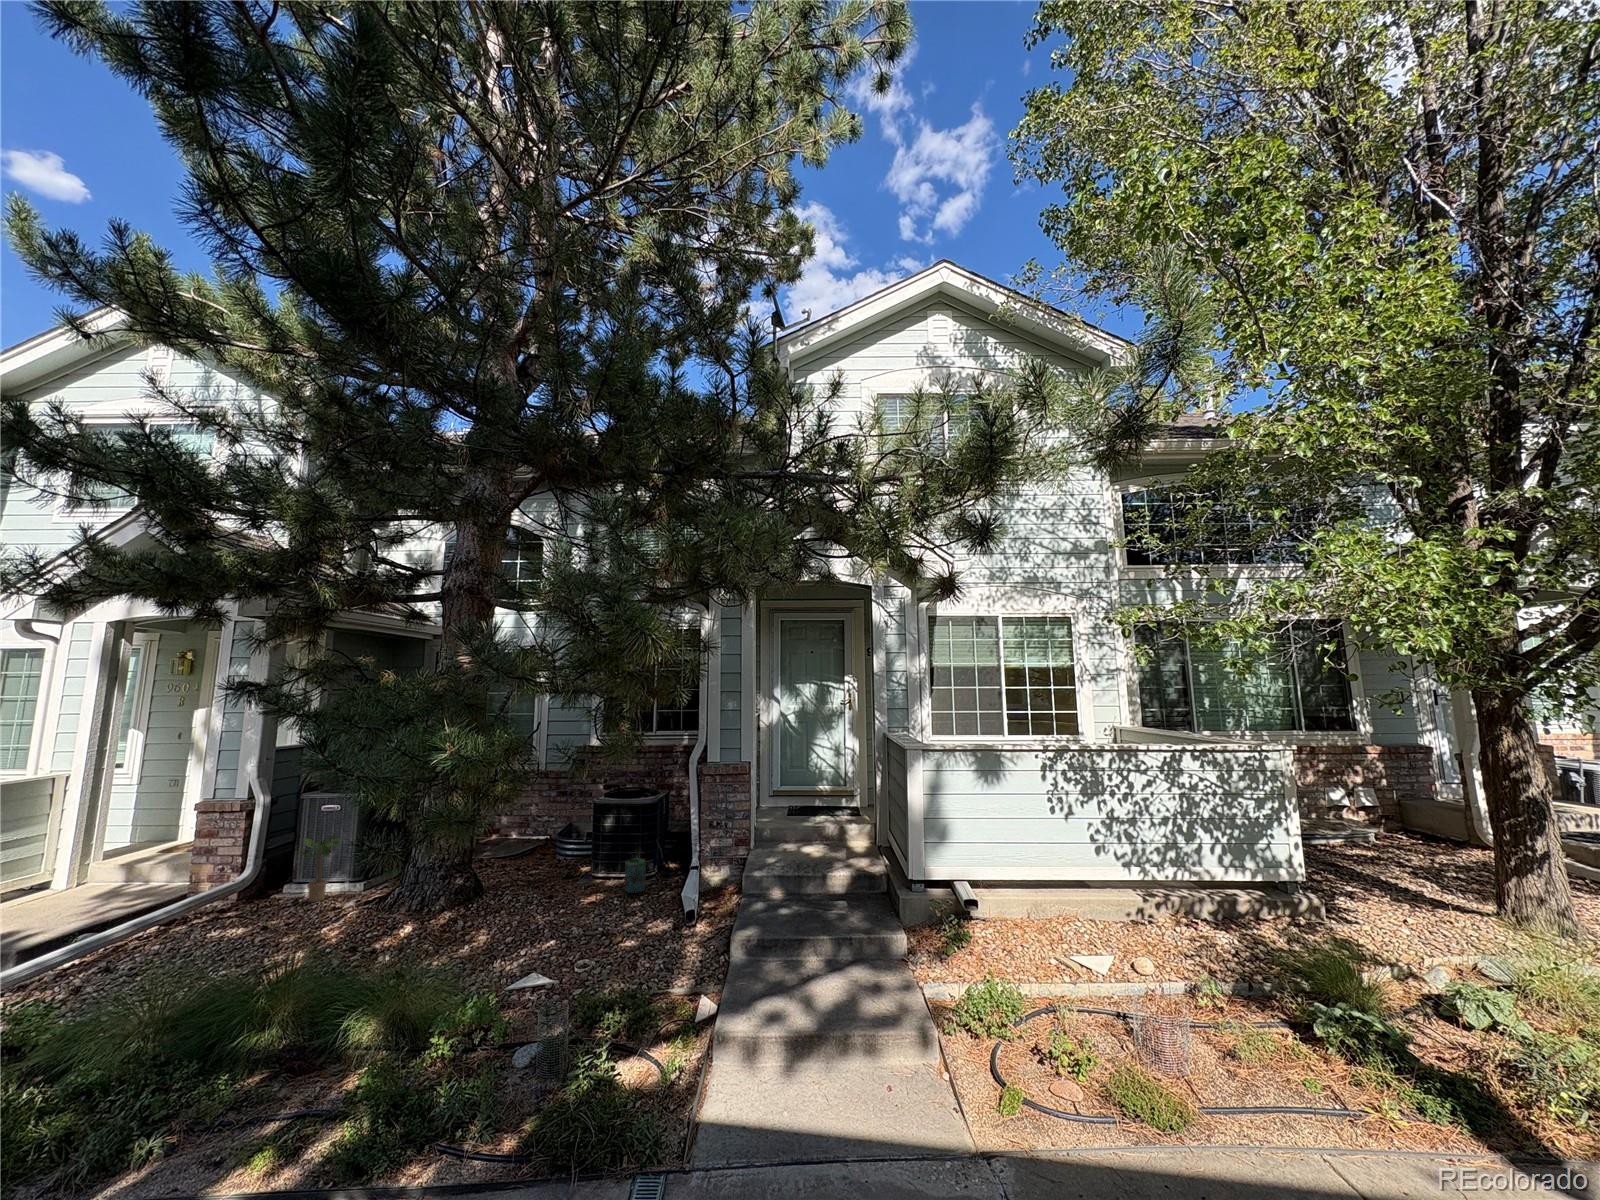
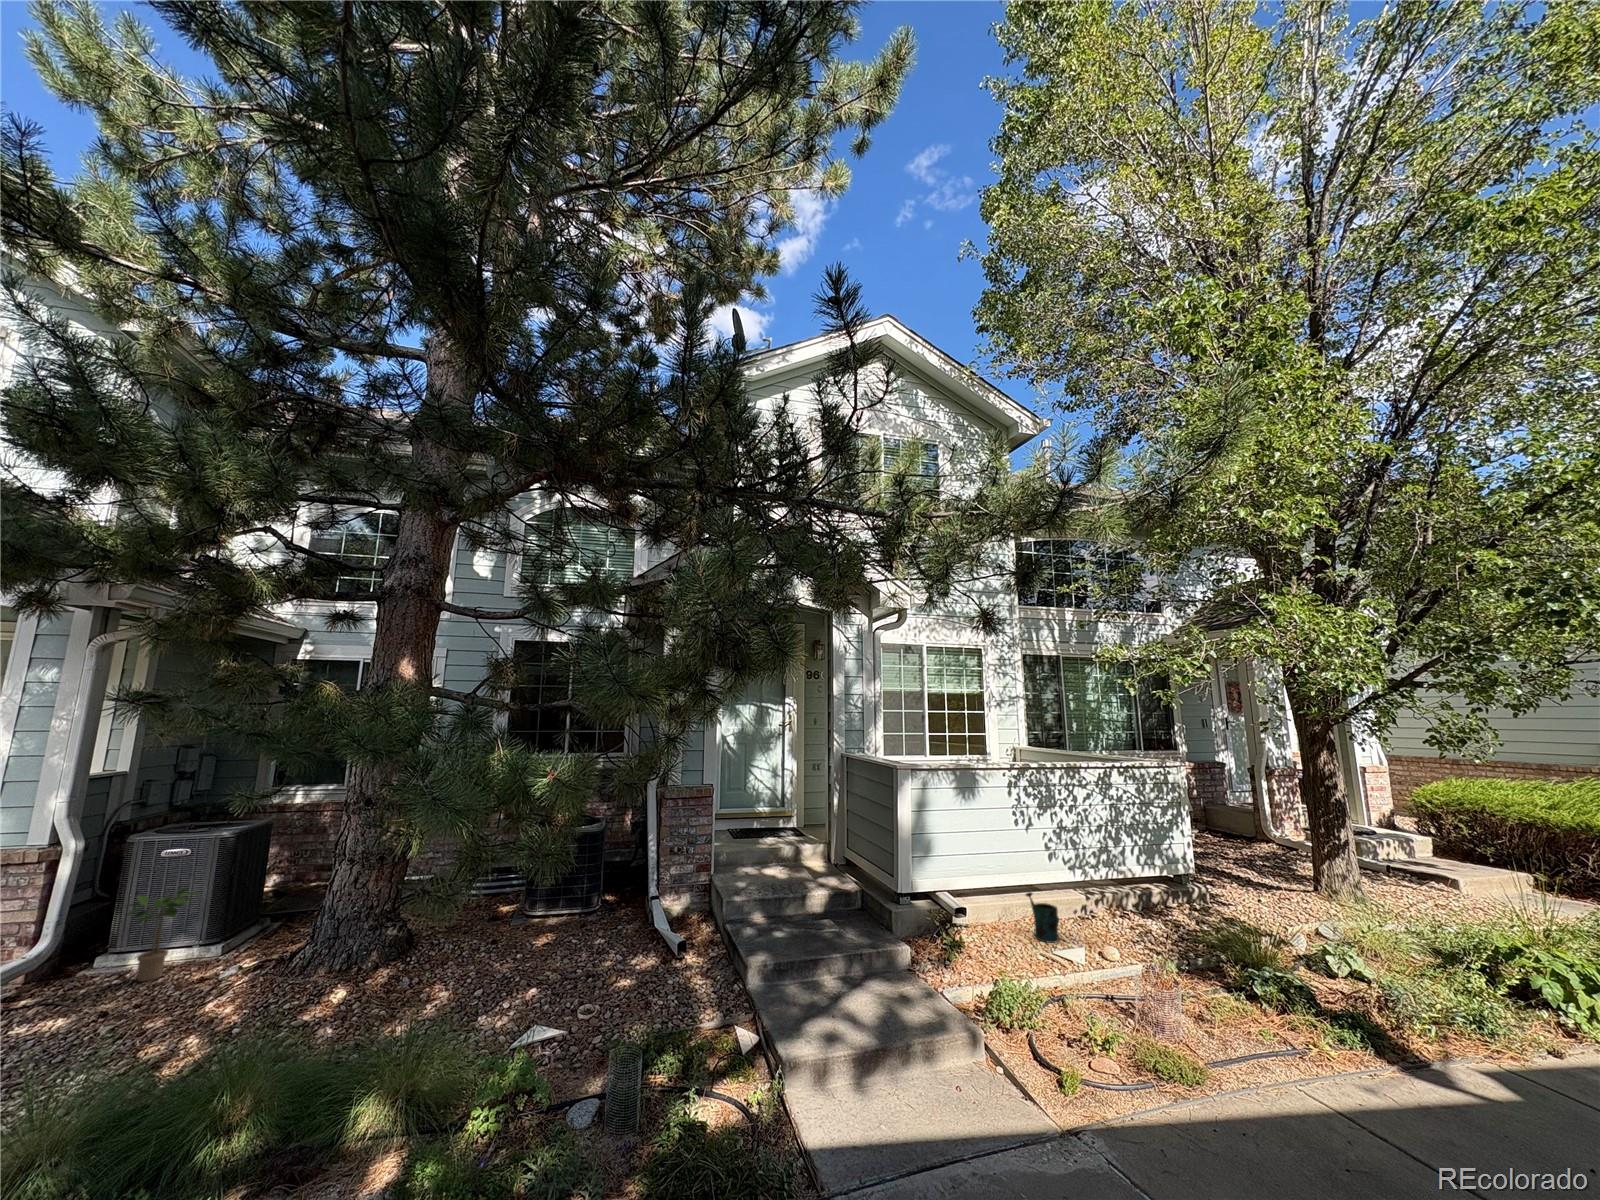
watering can: present [625,849,646,893] -> present [1026,892,1059,943]

